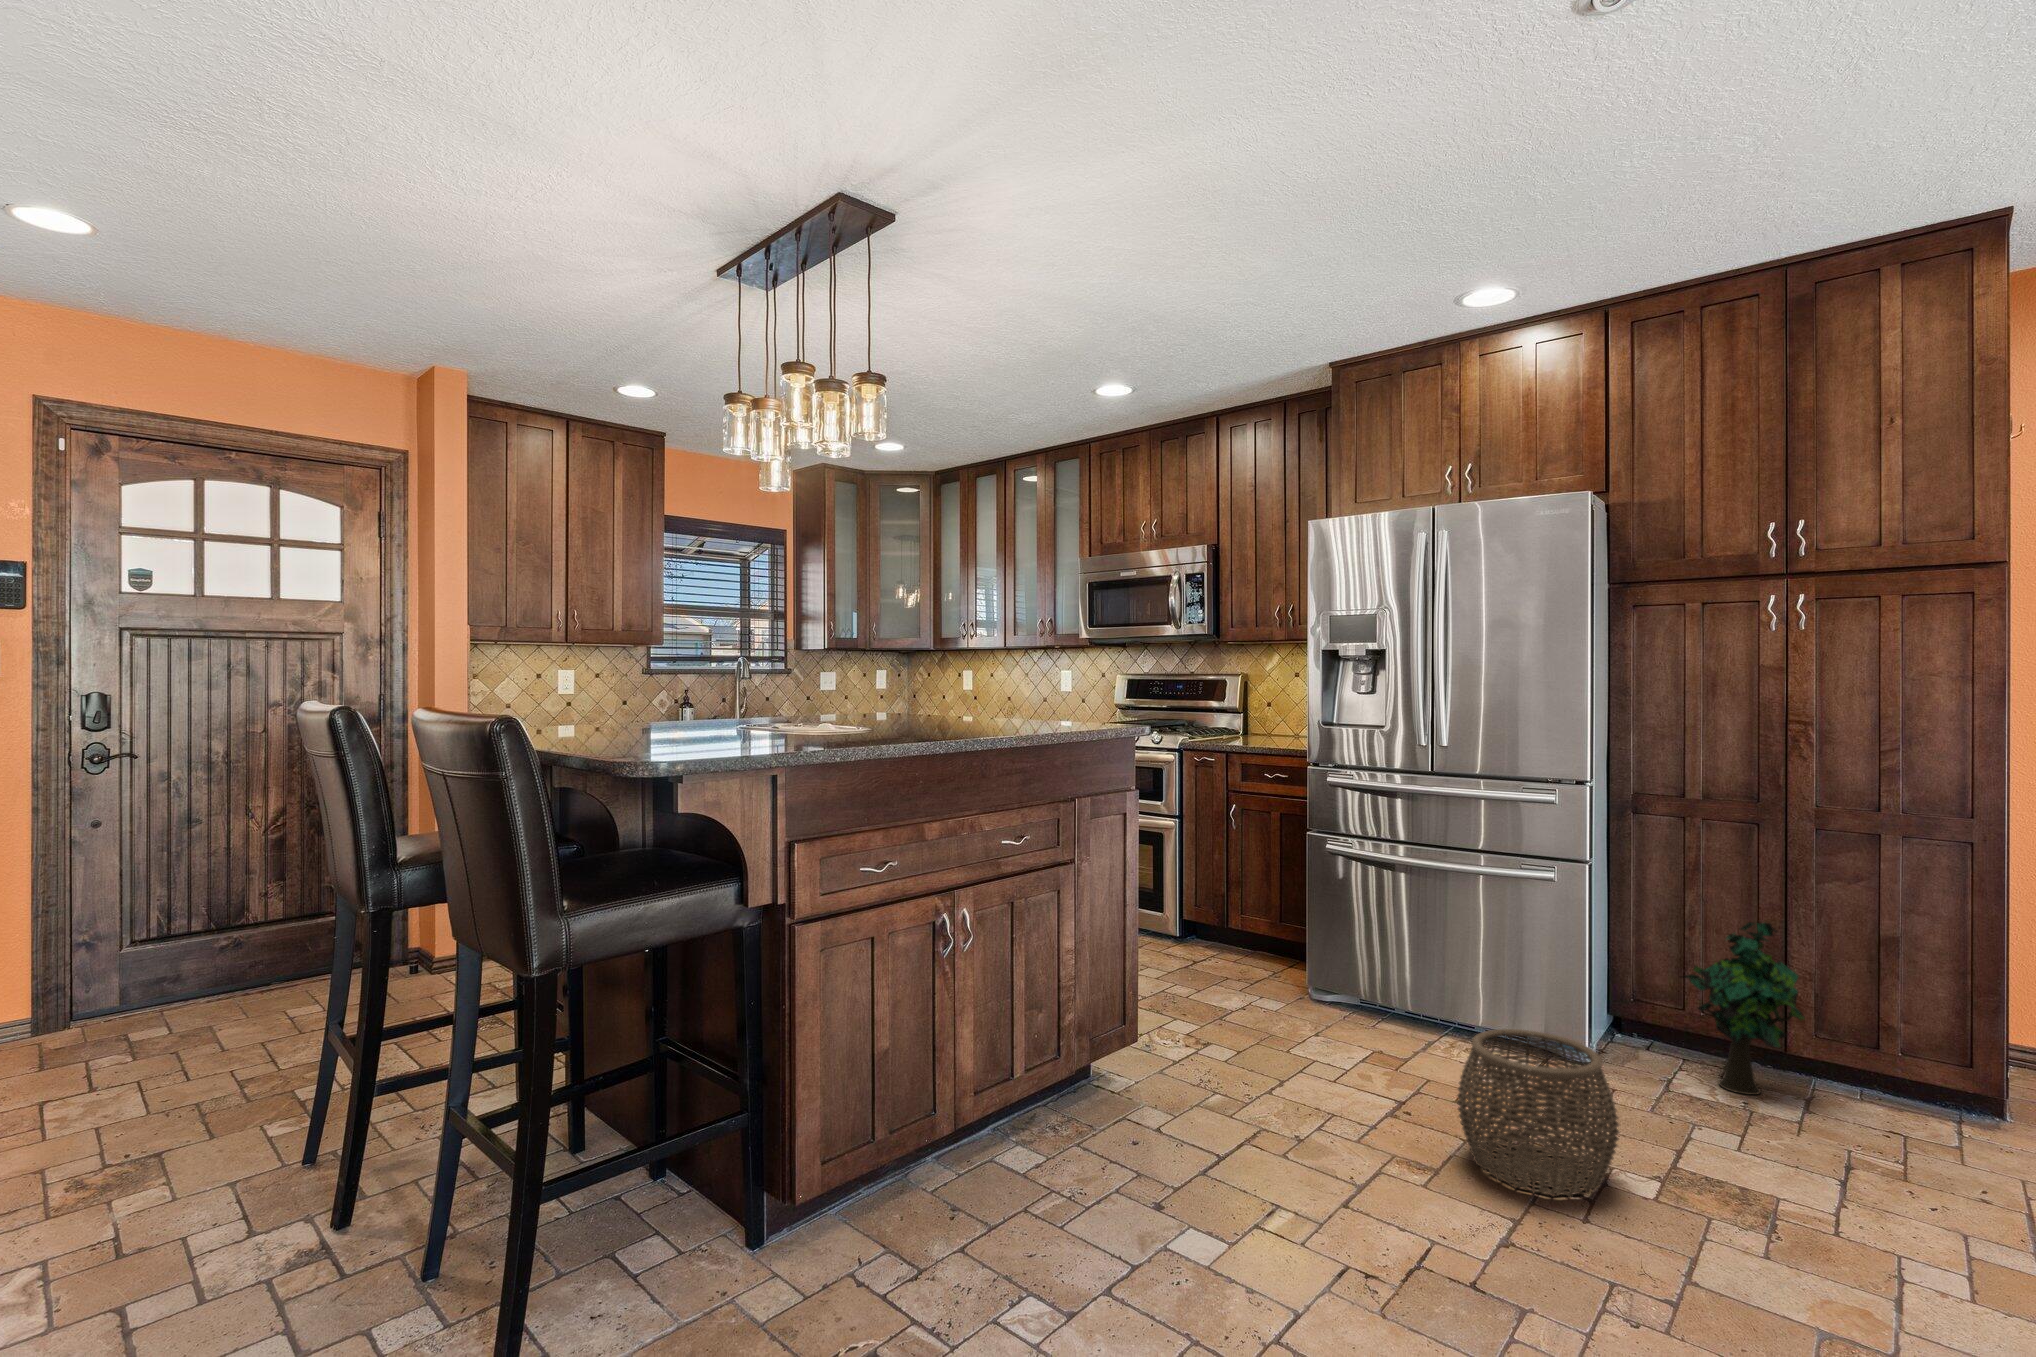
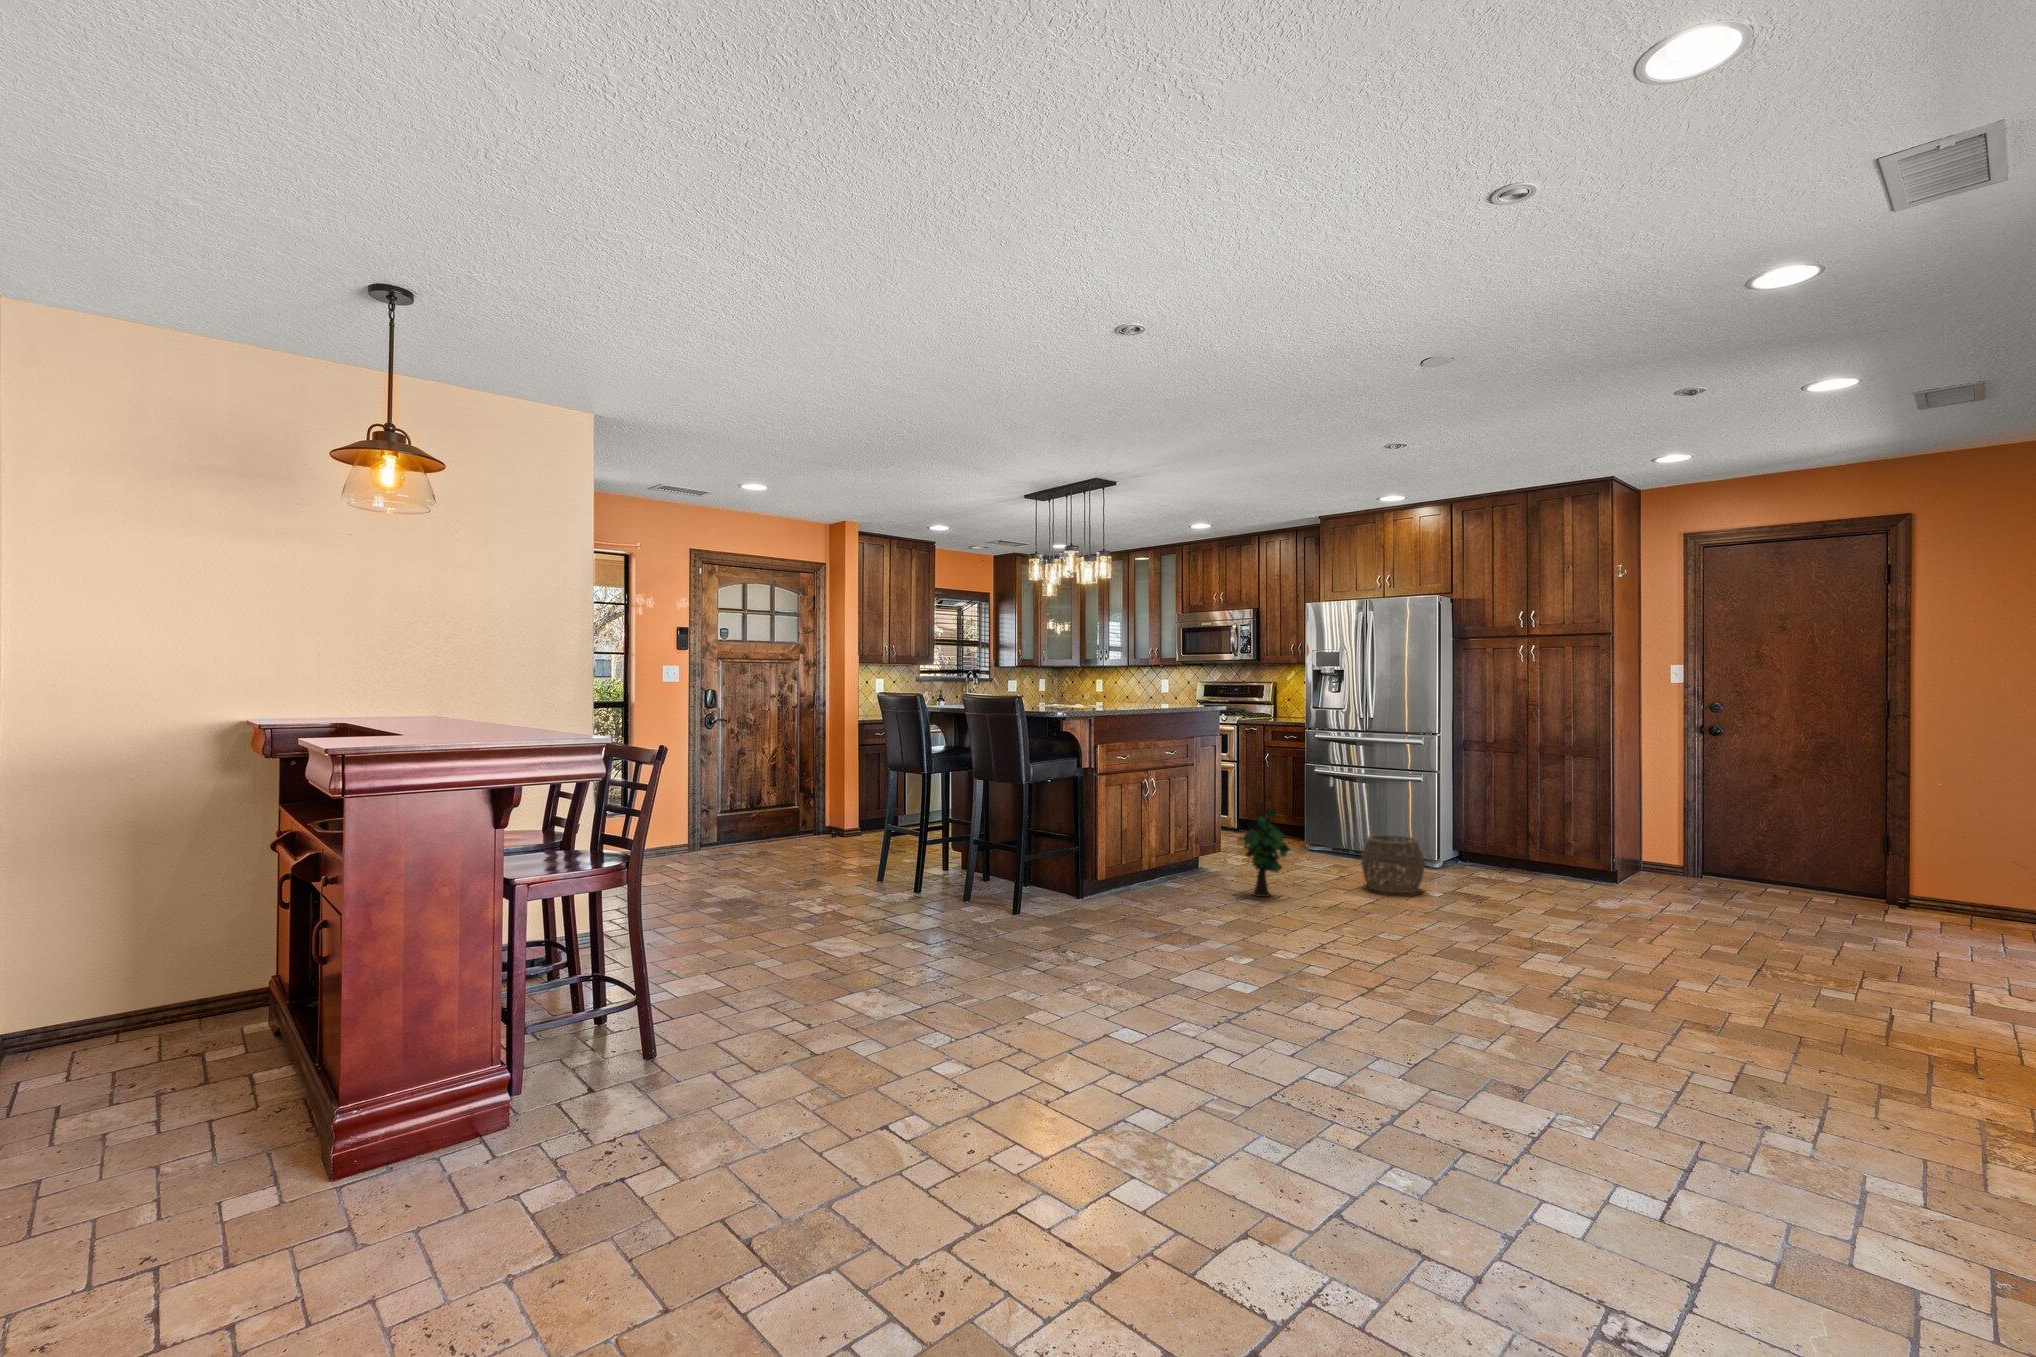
decorative plant: present [1682,922,1805,1095] -> present [1239,809,1290,897]

